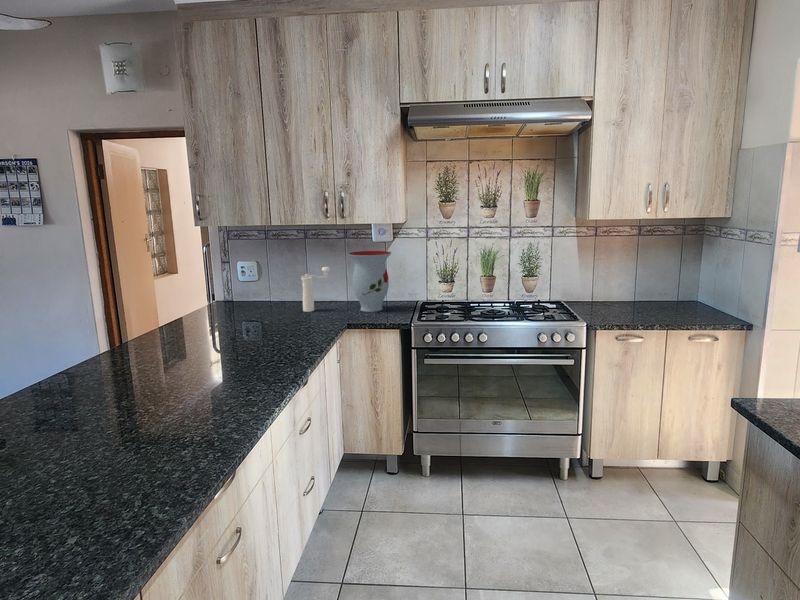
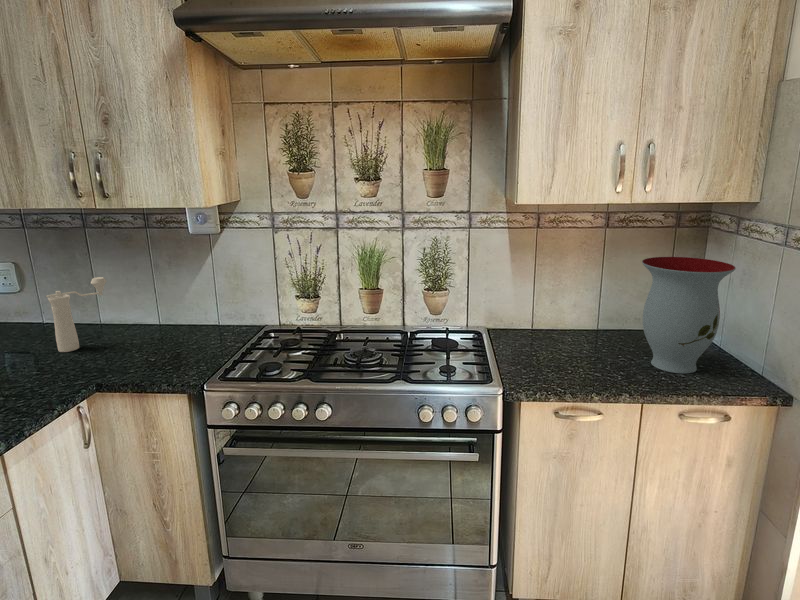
vase: present [348,251,391,312] -> present [642,257,736,373]

